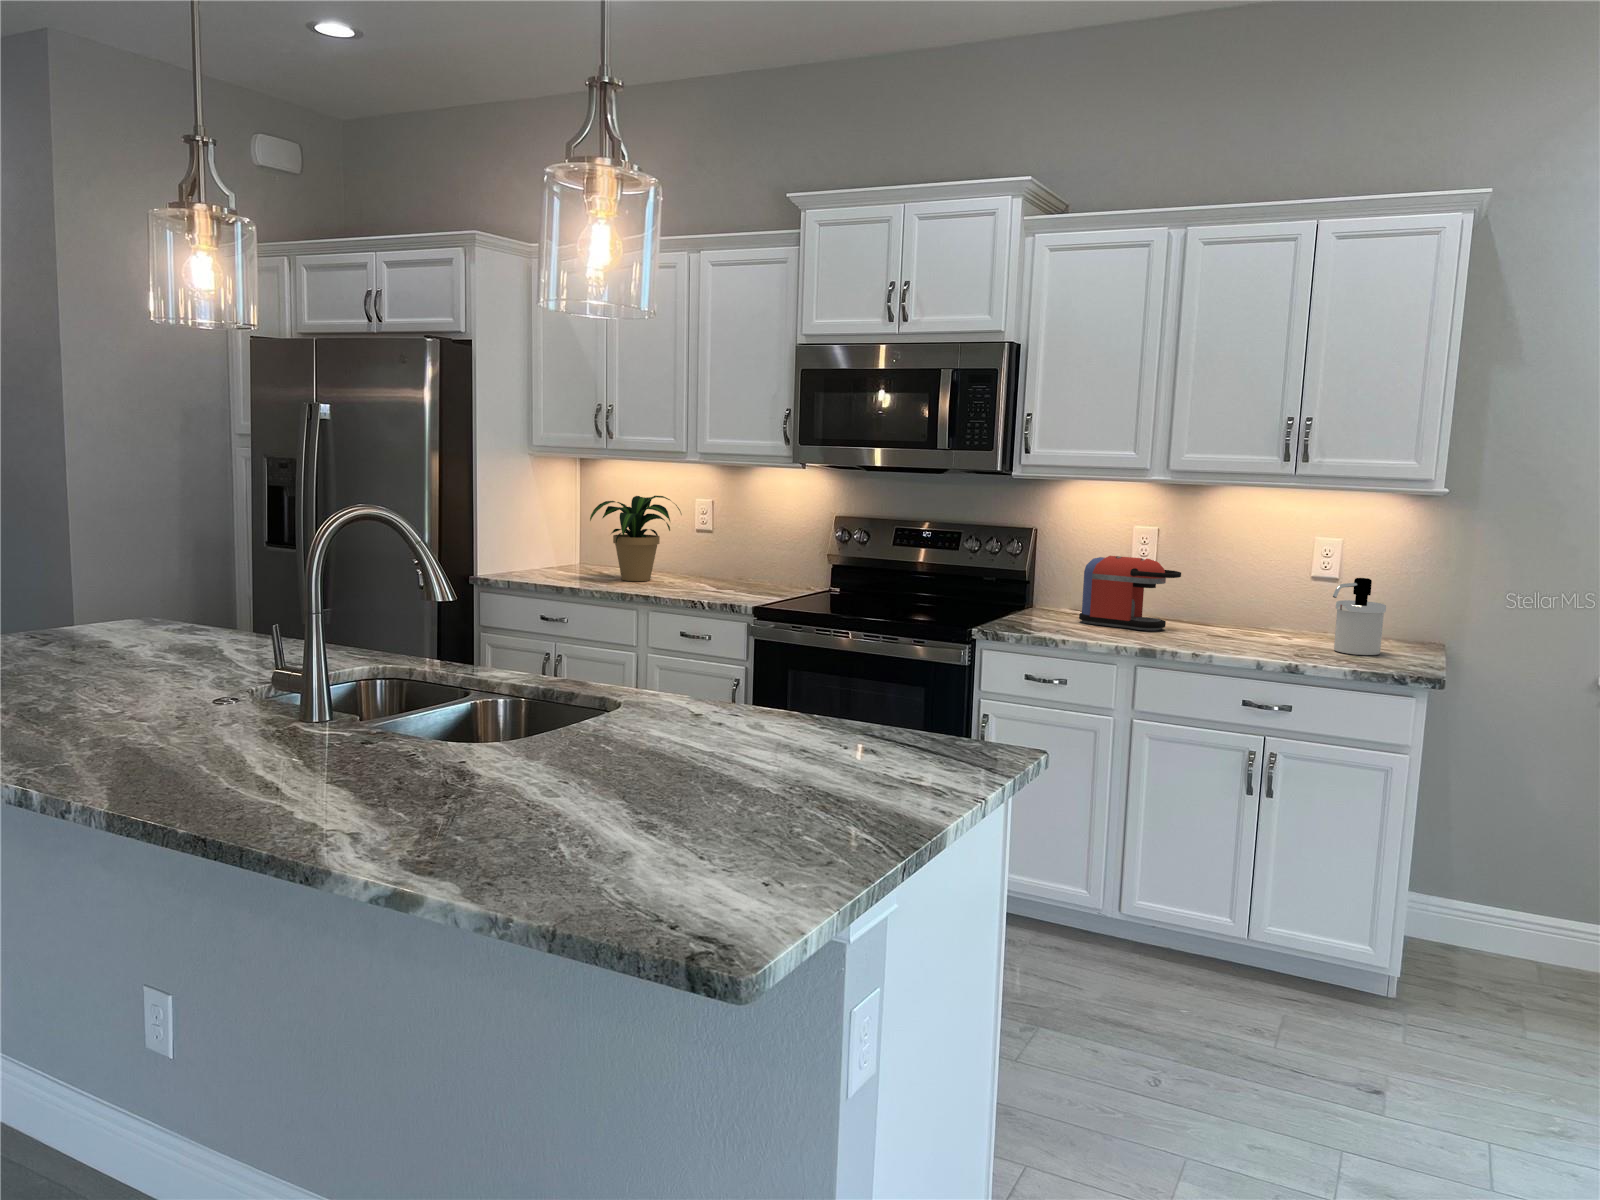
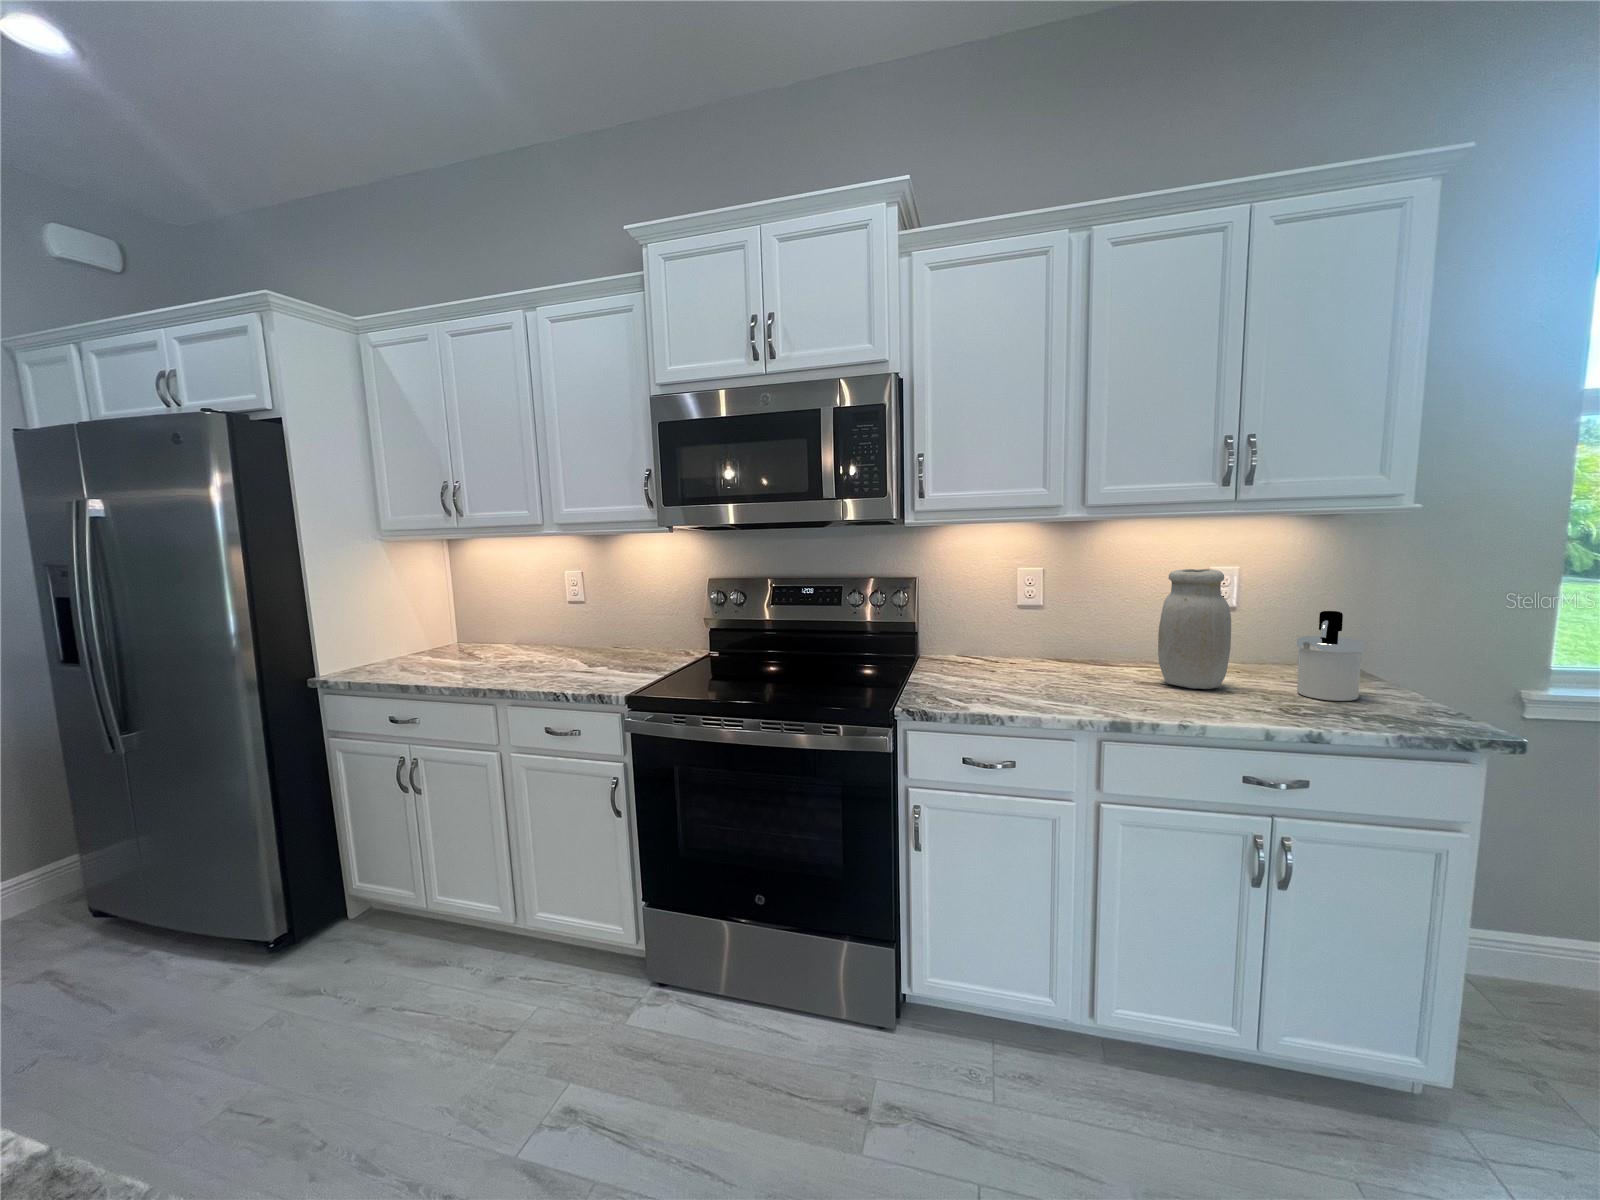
potted plant: present [590,496,681,581] -> none [442,574,548,666]
jar: none [1227,534,1288,641] -> present [1158,569,1231,689]
coffee maker: present [1079,556,1181,631] -> none [987,604,1103,685]

